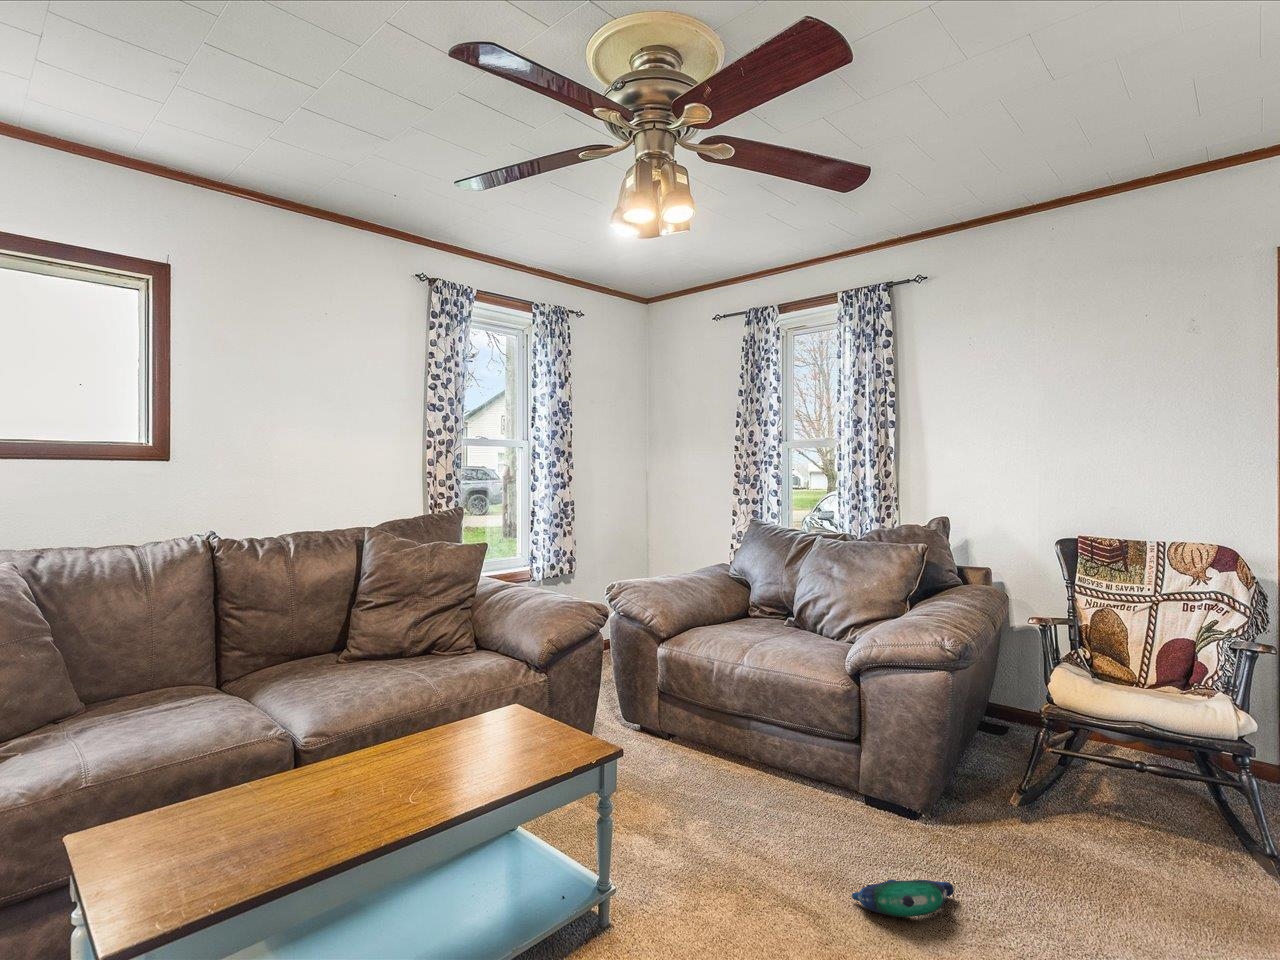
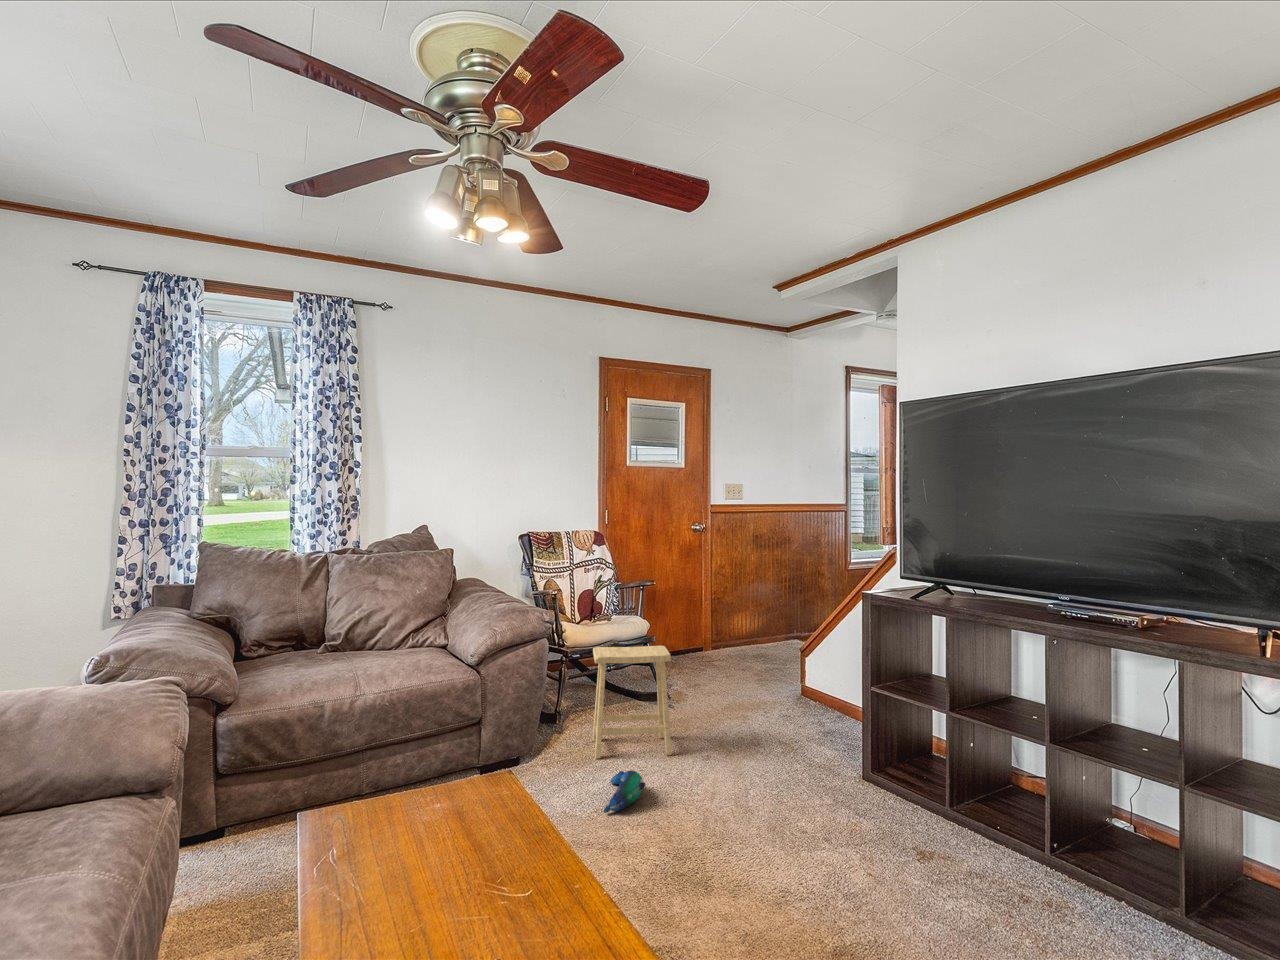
footstool: none [979,709,1148,933] -> present [593,646,672,758]

